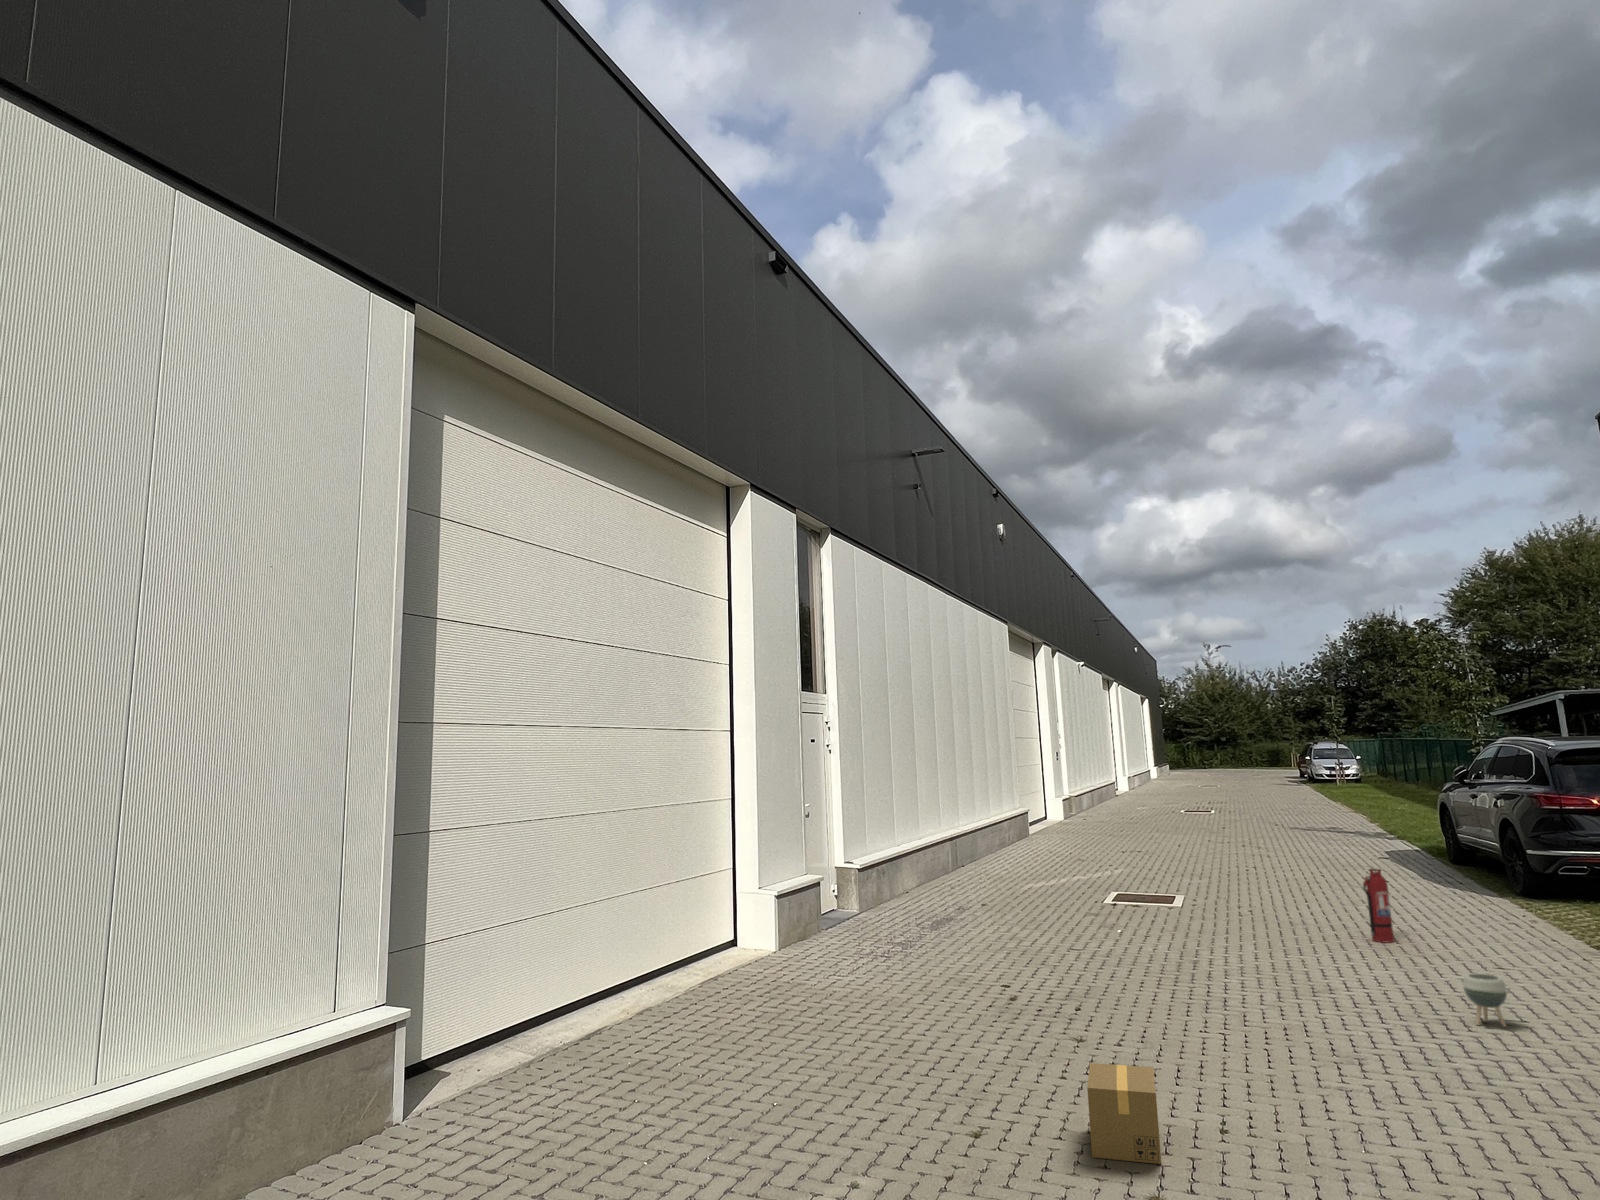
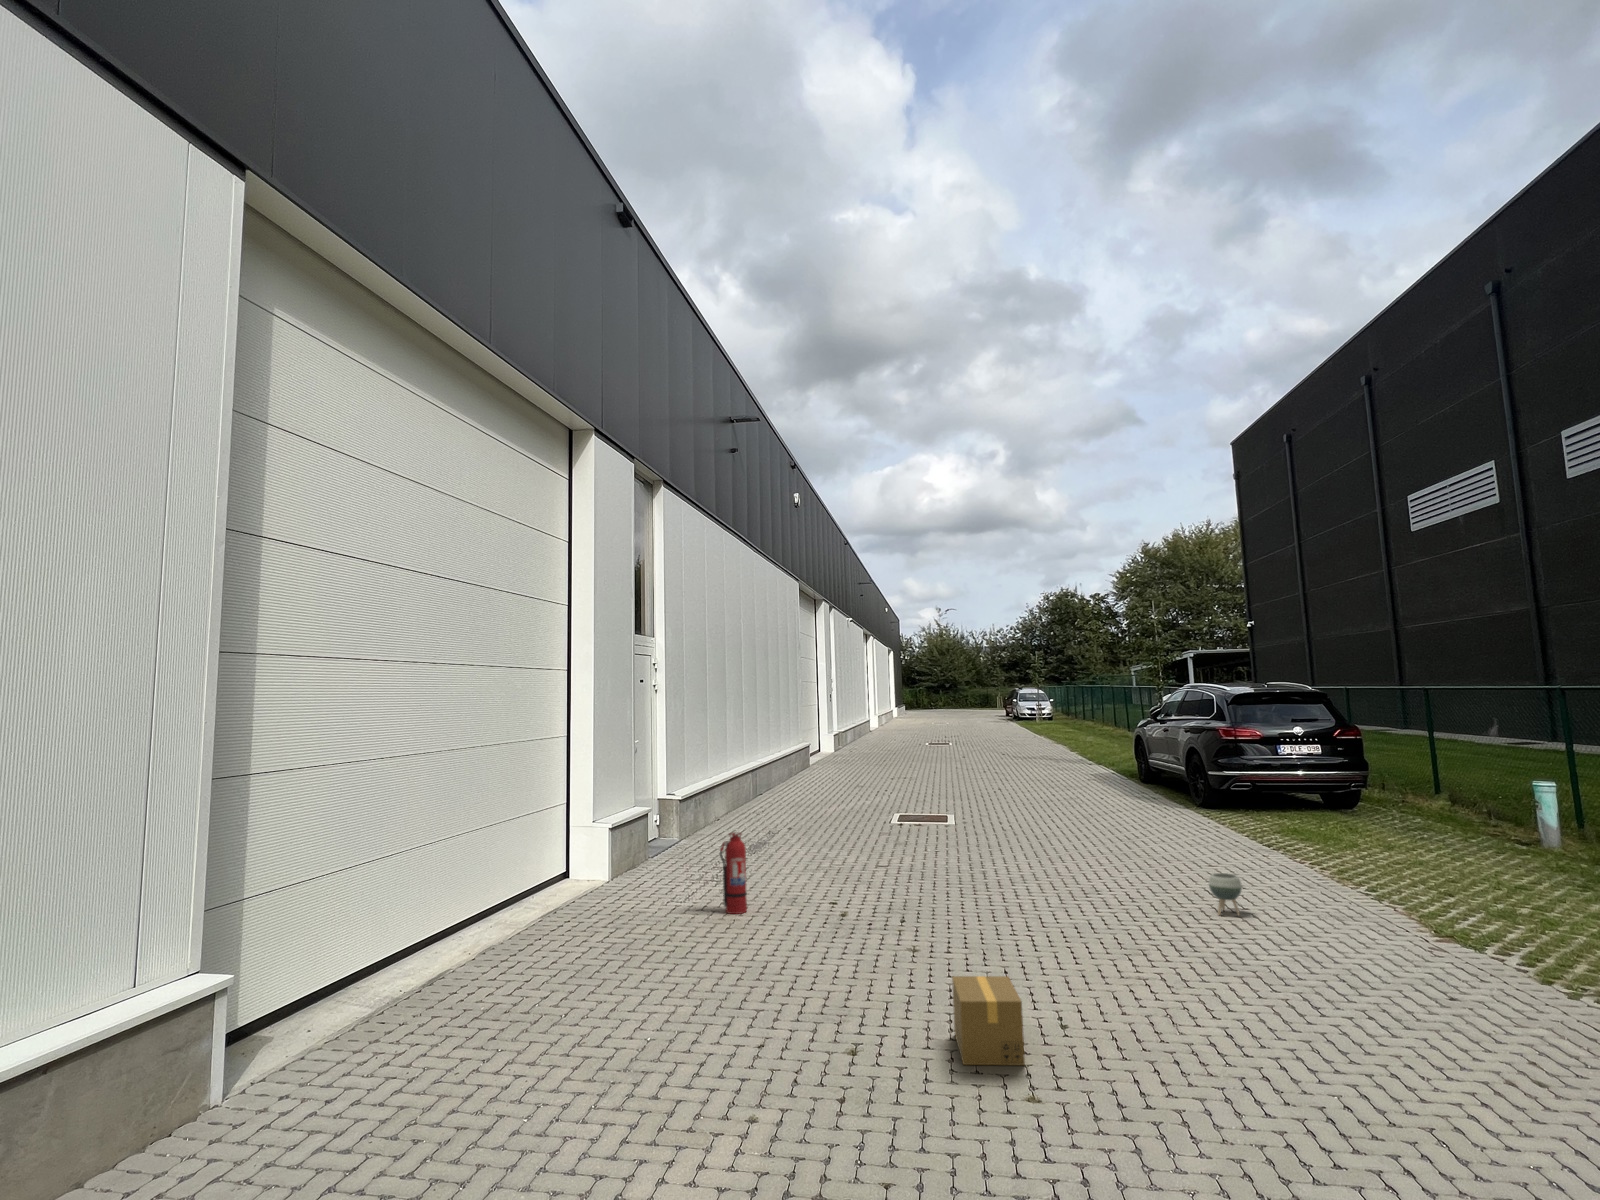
fire extinguisher: present [1363,869,1394,943] -> present [720,833,747,914]

